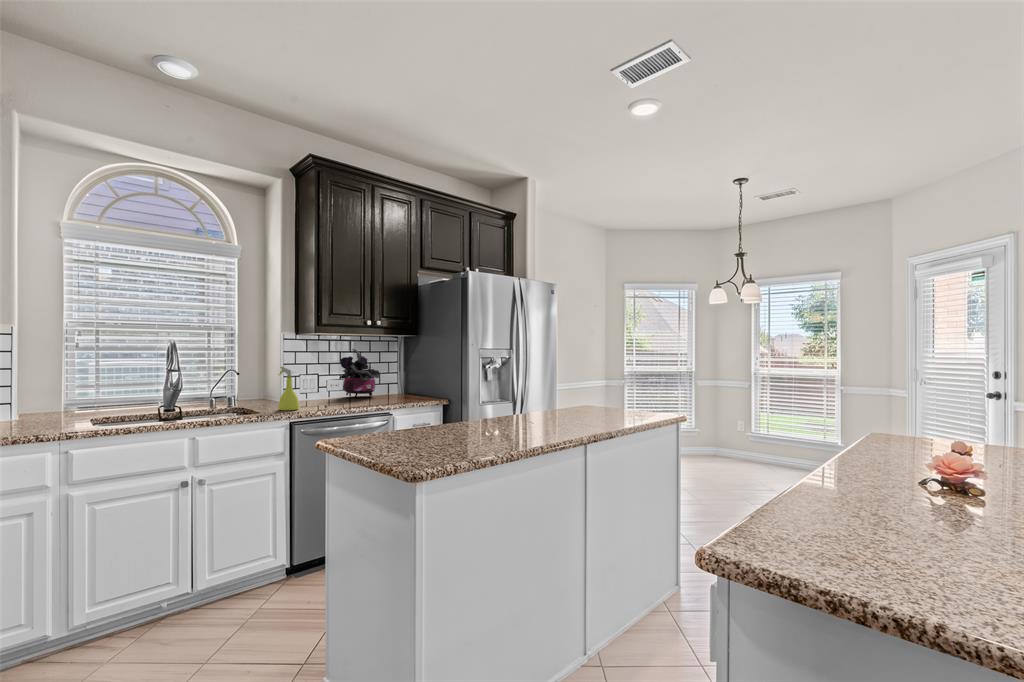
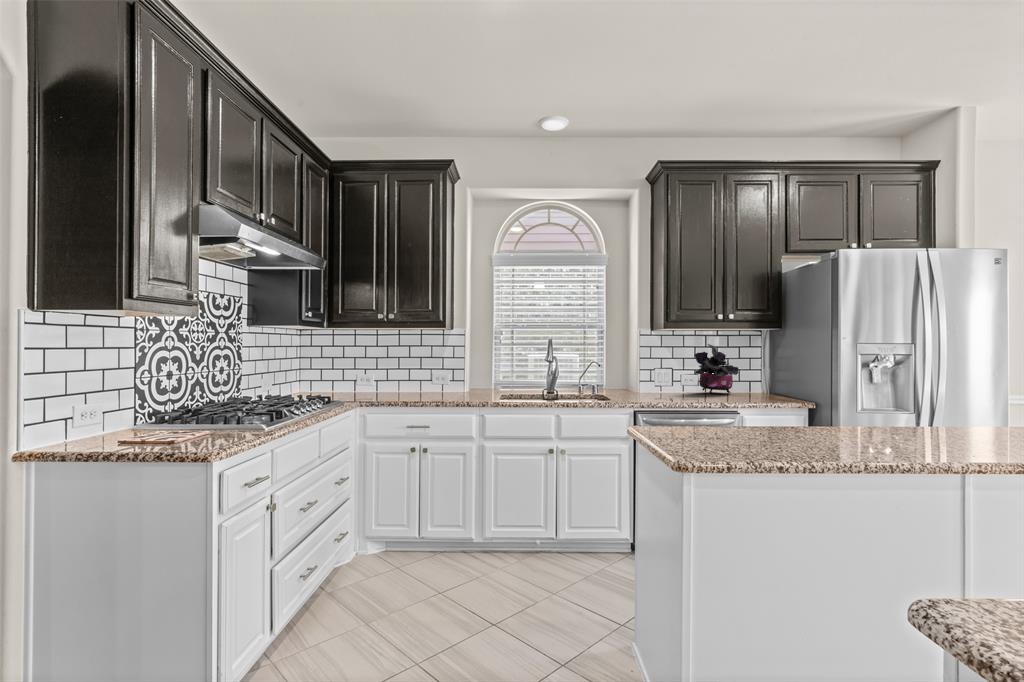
spray bottle: present [278,367,299,411] -> none [629,359,647,399]

